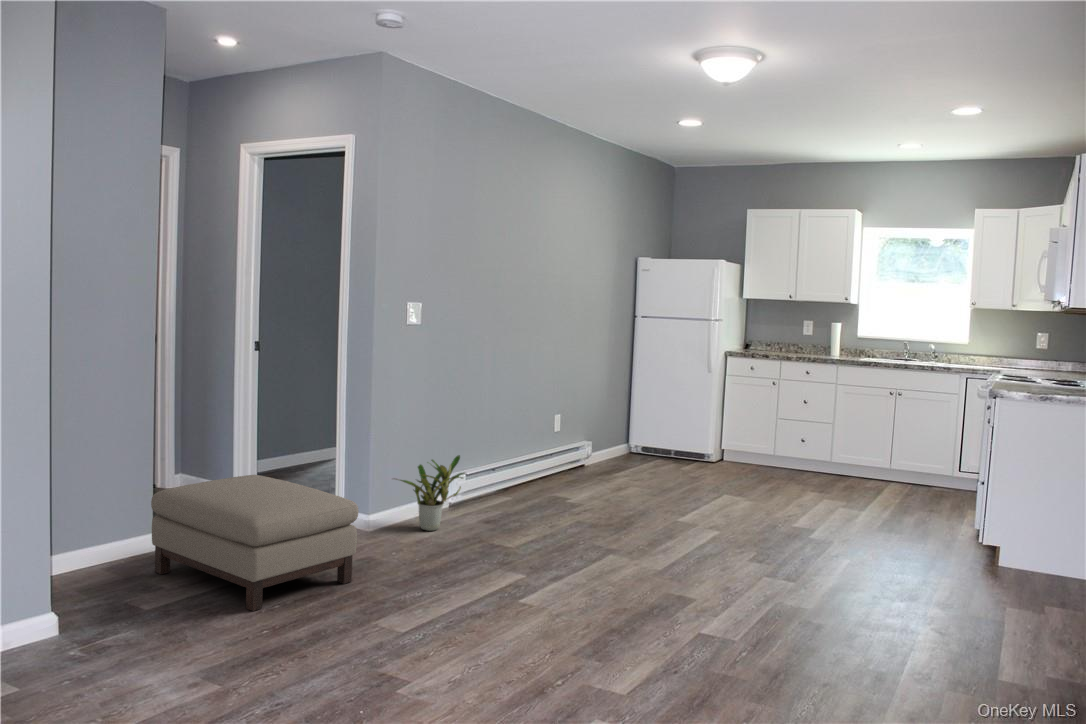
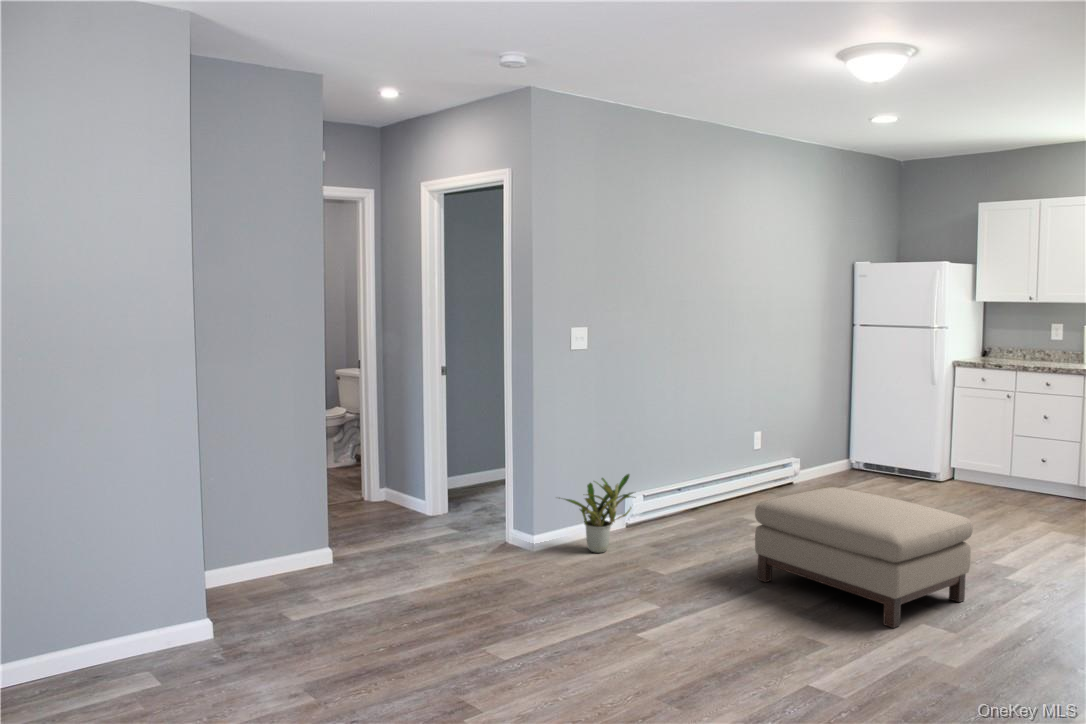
ottoman: present [151,475,358,611] -> present [755,487,973,628]

